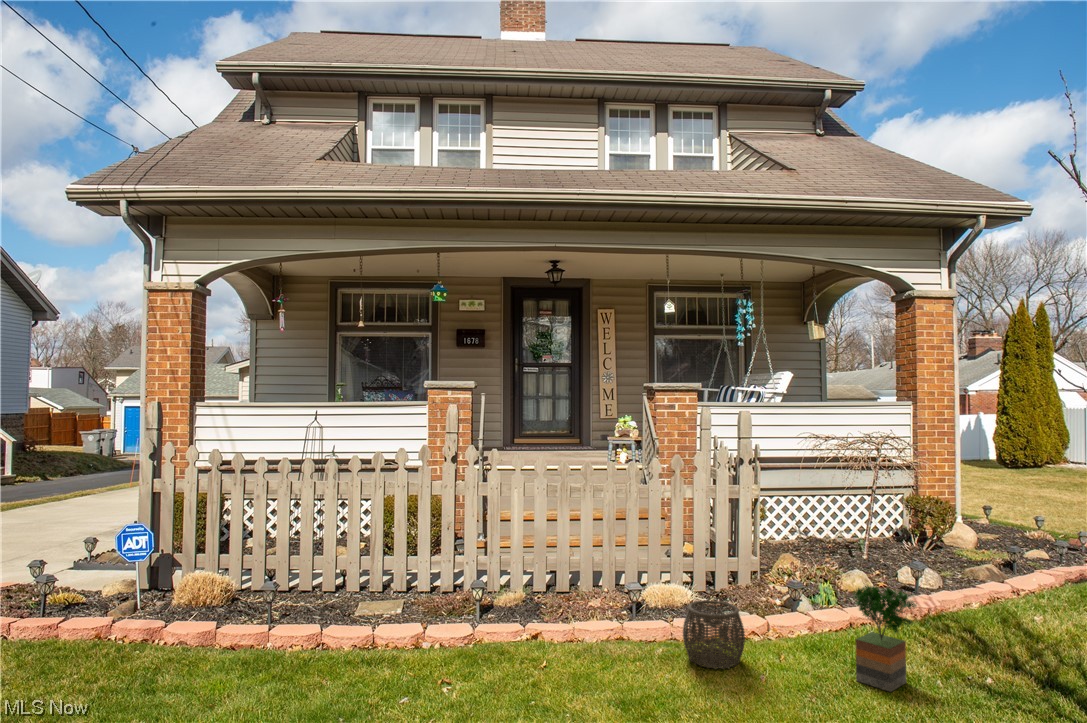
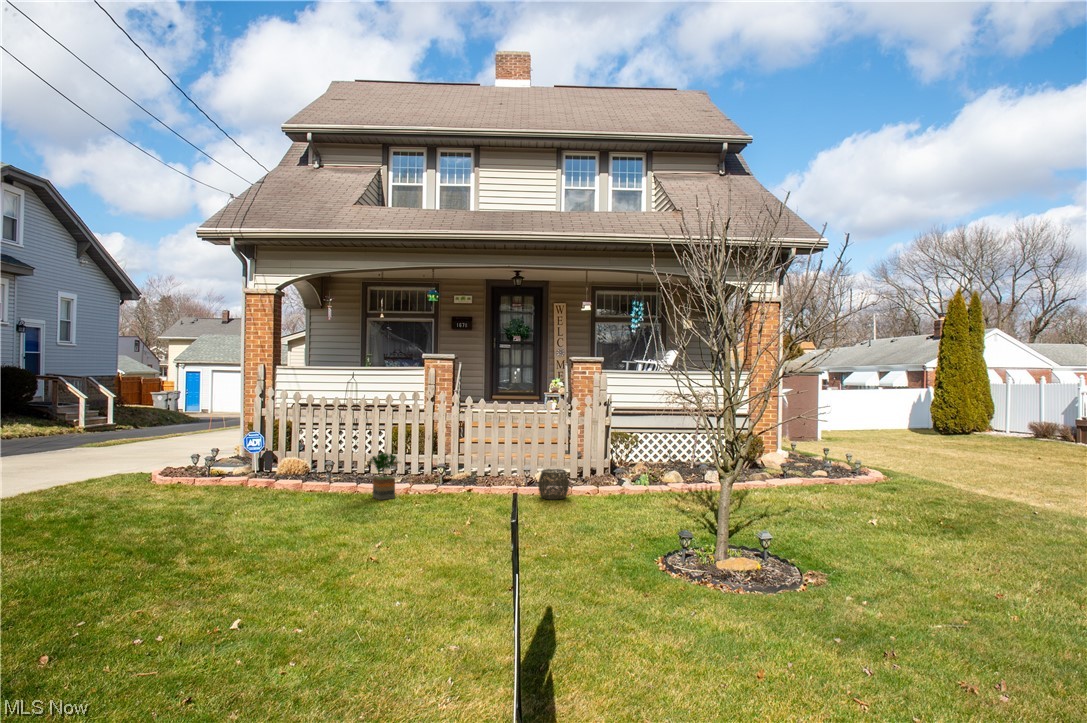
potted tree: present [854,586,917,692] -> present [370,453,399,500]

